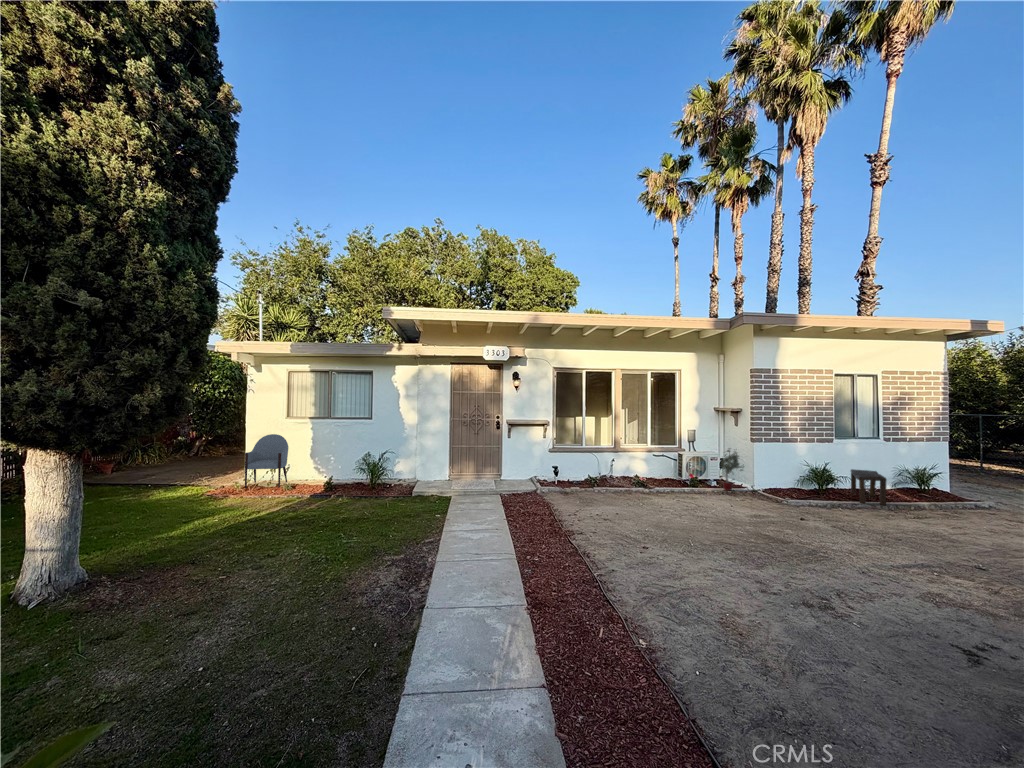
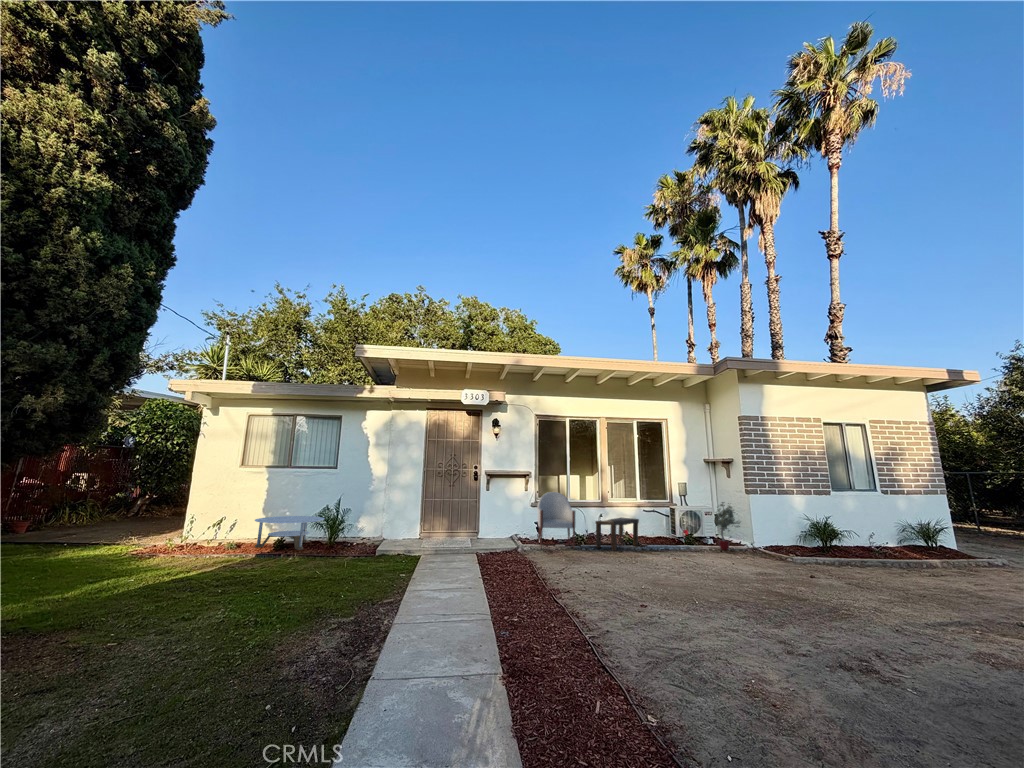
chair: present [245,434,288,488] -> present [537,492,575,549]
round table: none [305,461,365,492] -> present [255,516,325,550]
bench: present [851,469,887,505] -> present [595,517,639,550]

